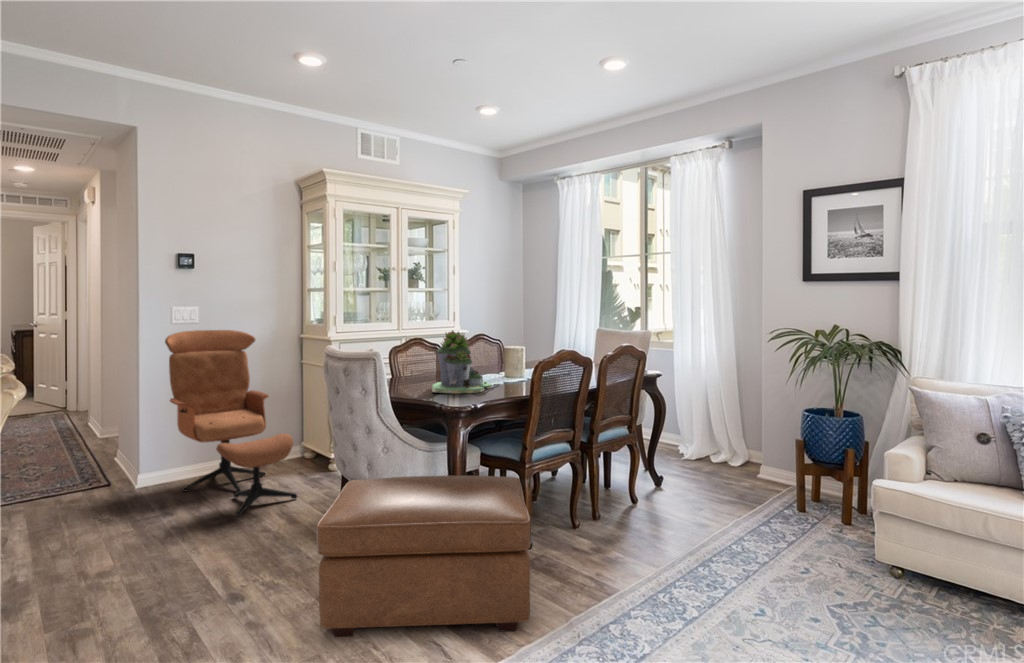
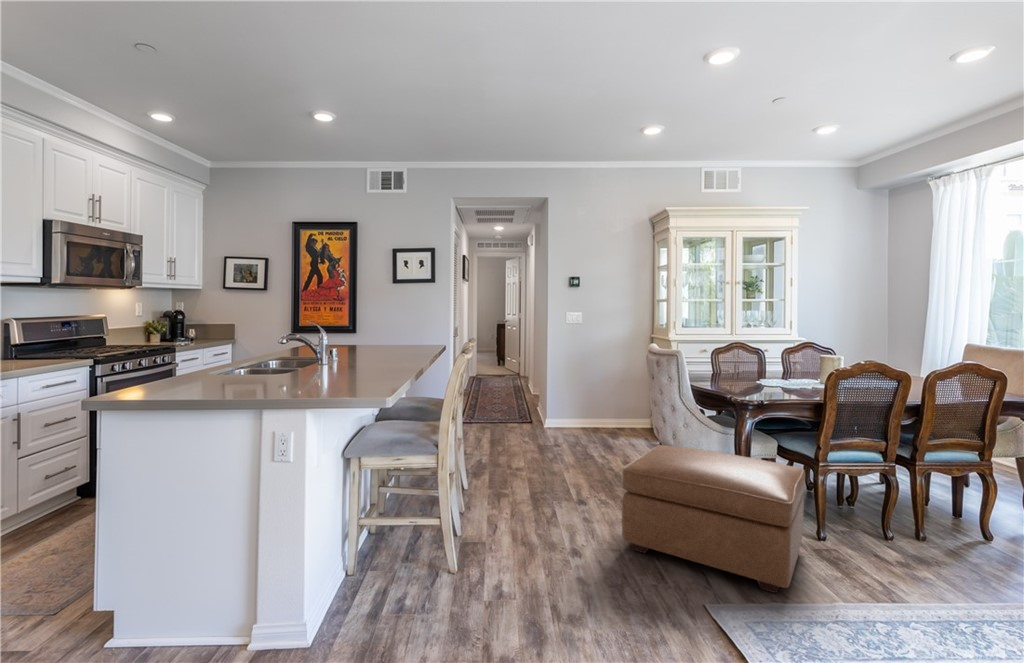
lounge chair: present [165,330,297,516] -> none [562,329,638,459]
succulent planter: present [432,330,492,393] -> none [737,336,798,391]

